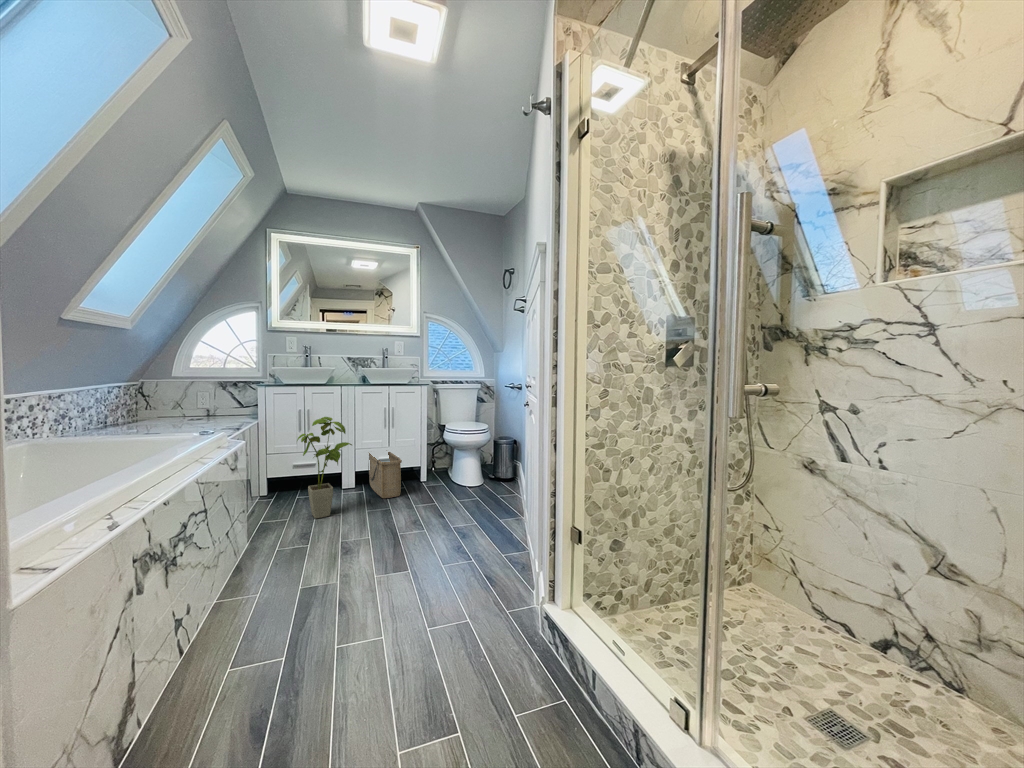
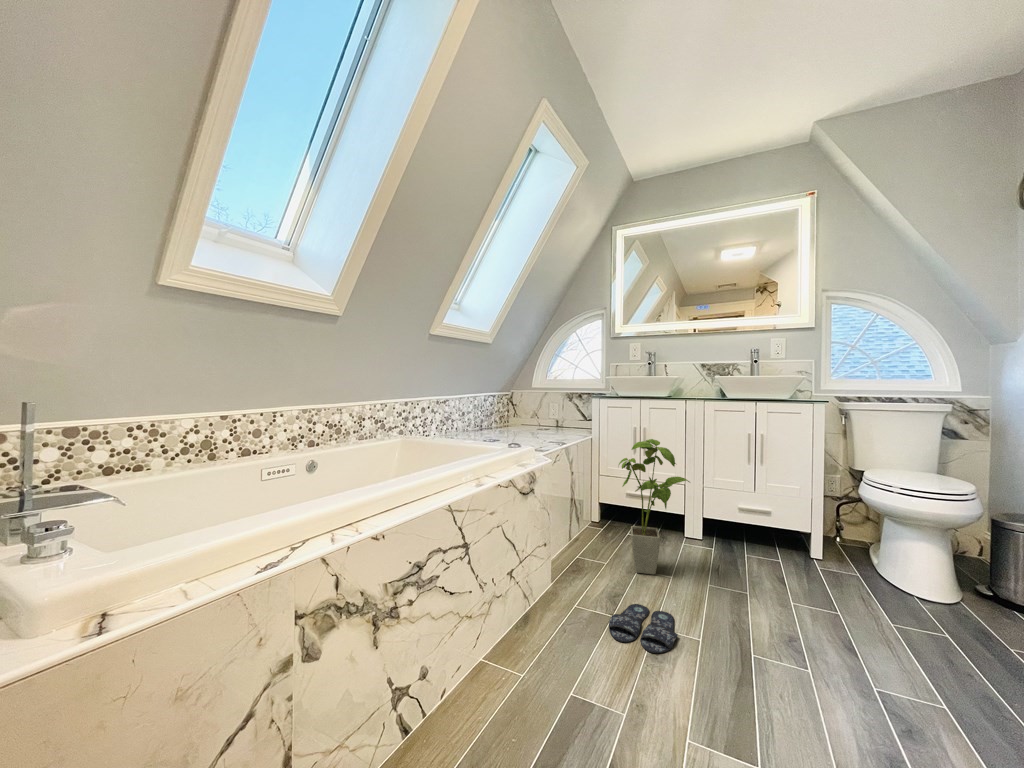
basket: present [368,452,402,498] -> none [720,494,772,574]
slippers: none [309,531,356,554] -> present [609,604,678,654]

